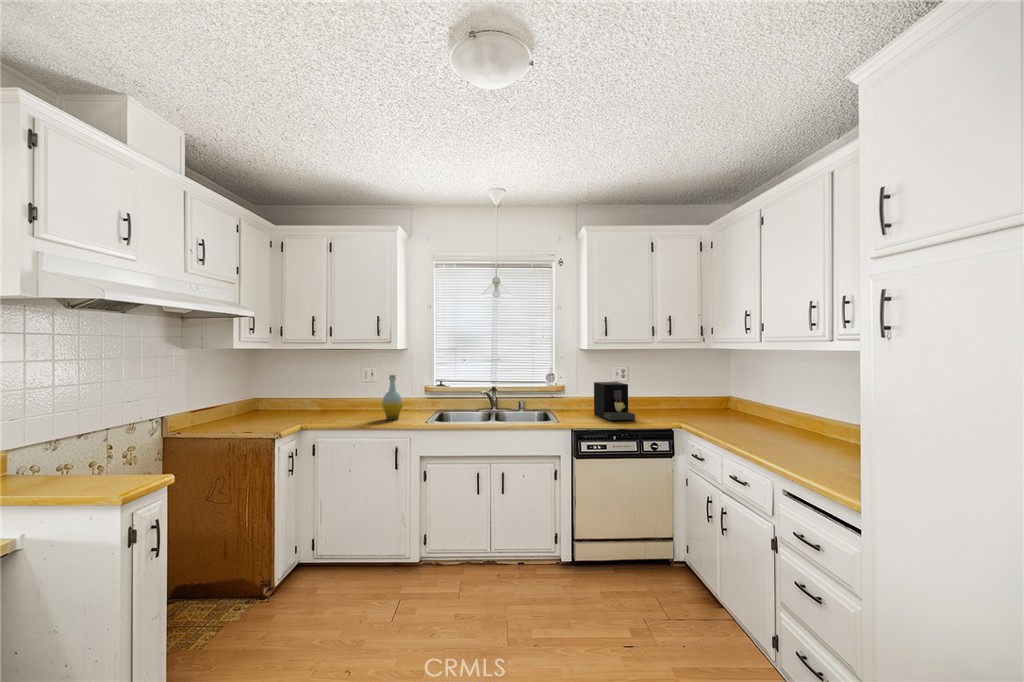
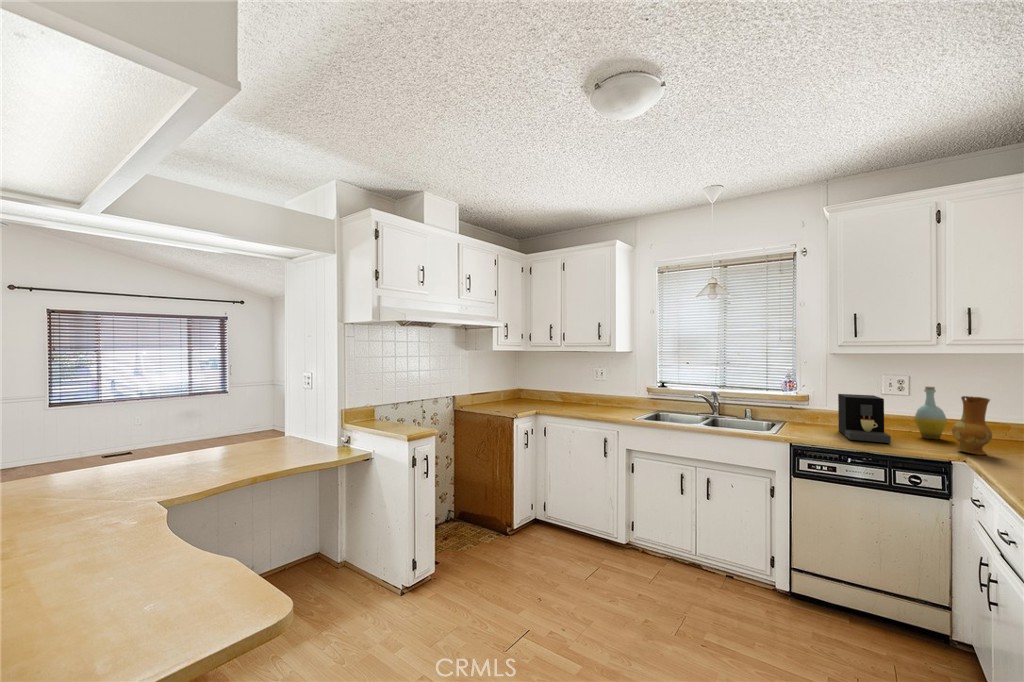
bottle: present [382,375,403,420] -> present [914,387,948,439]
ceramic jug: none [670,379,692,421] -> present [952,396,992,455]

